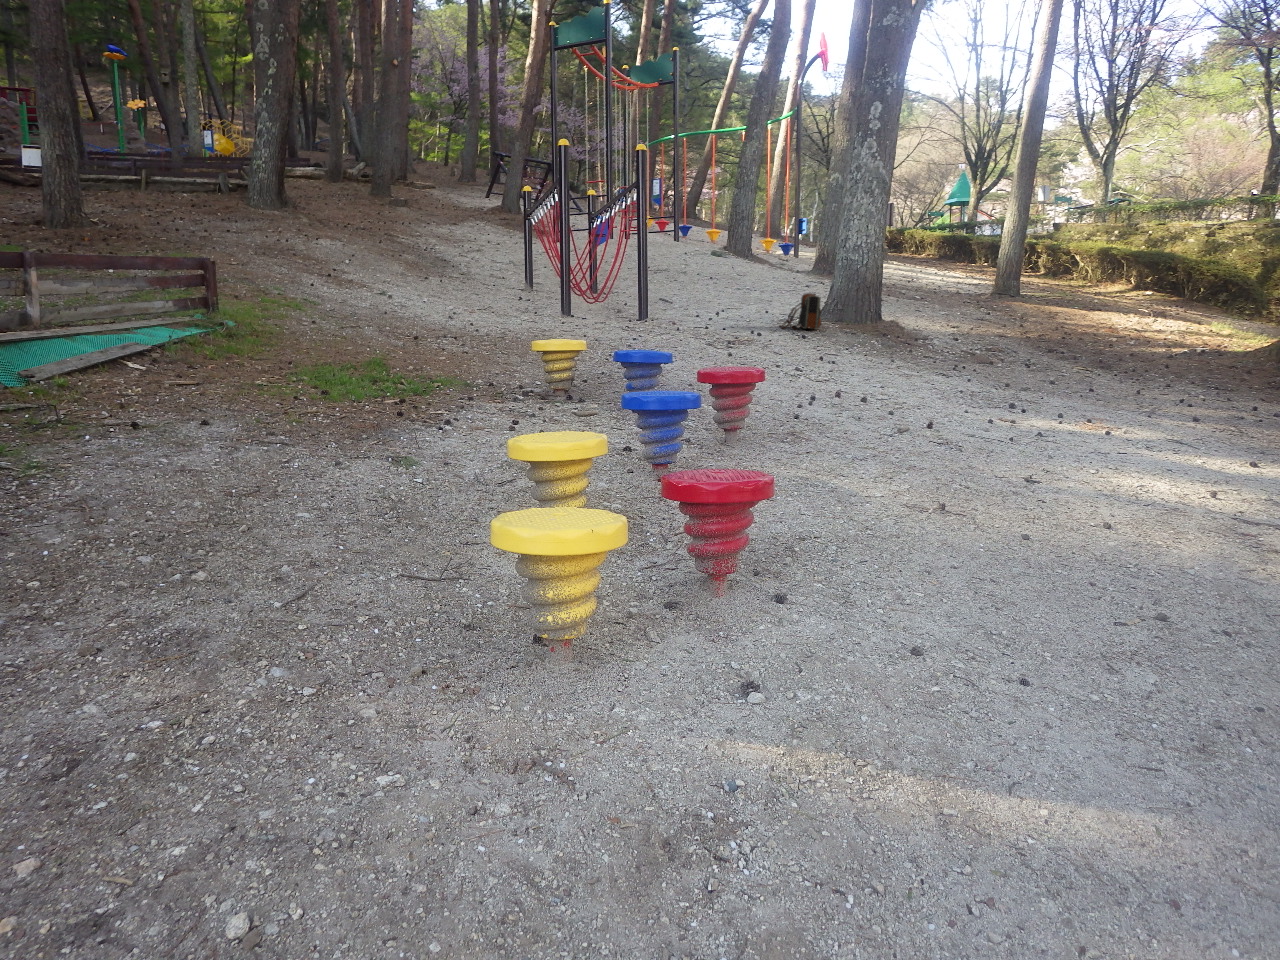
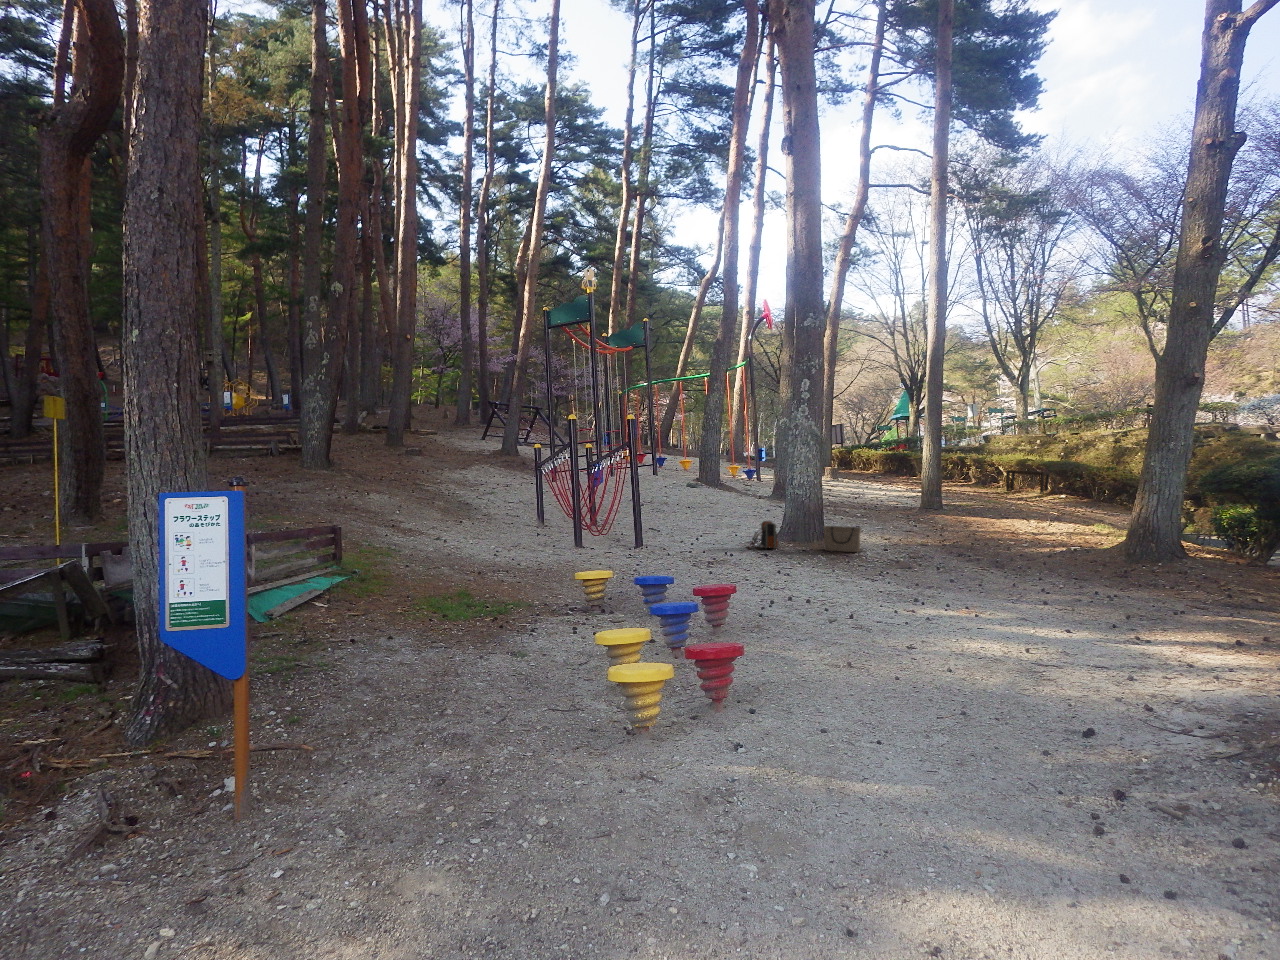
bench: none [1081,258,1138,288] -> present [1006,470,1050,493]
basket: none [878,303,931,339] -> present [823,526,861,552]

